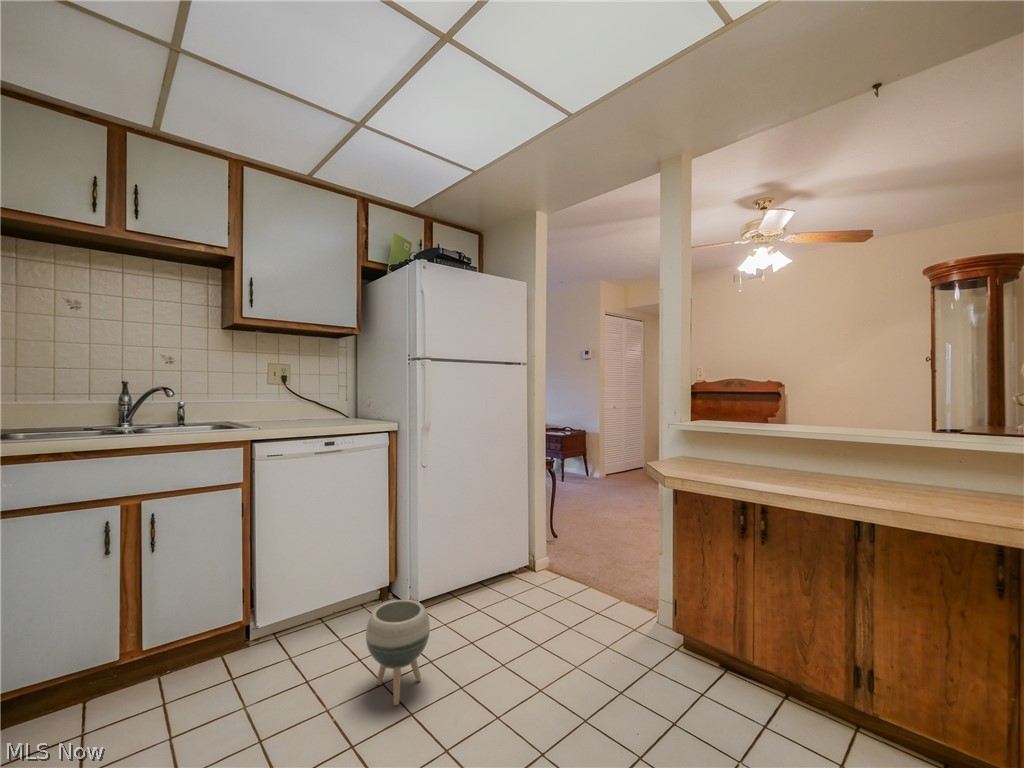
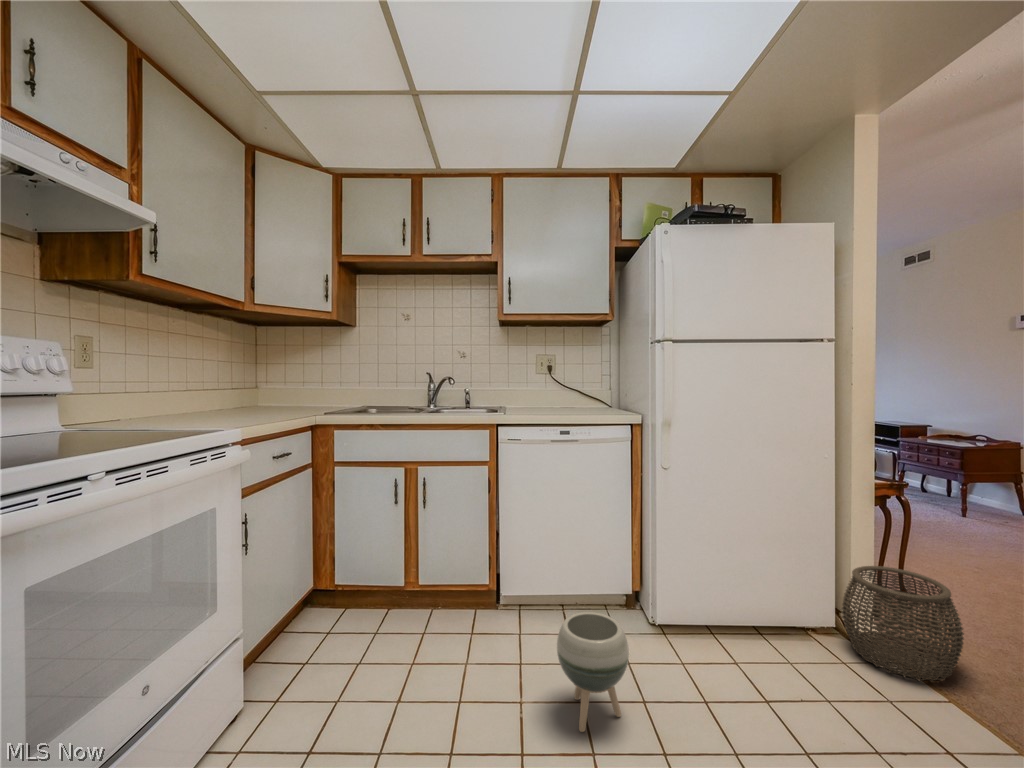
woven basket: none [532,516,593,584] -> present [842,566,964,682]

